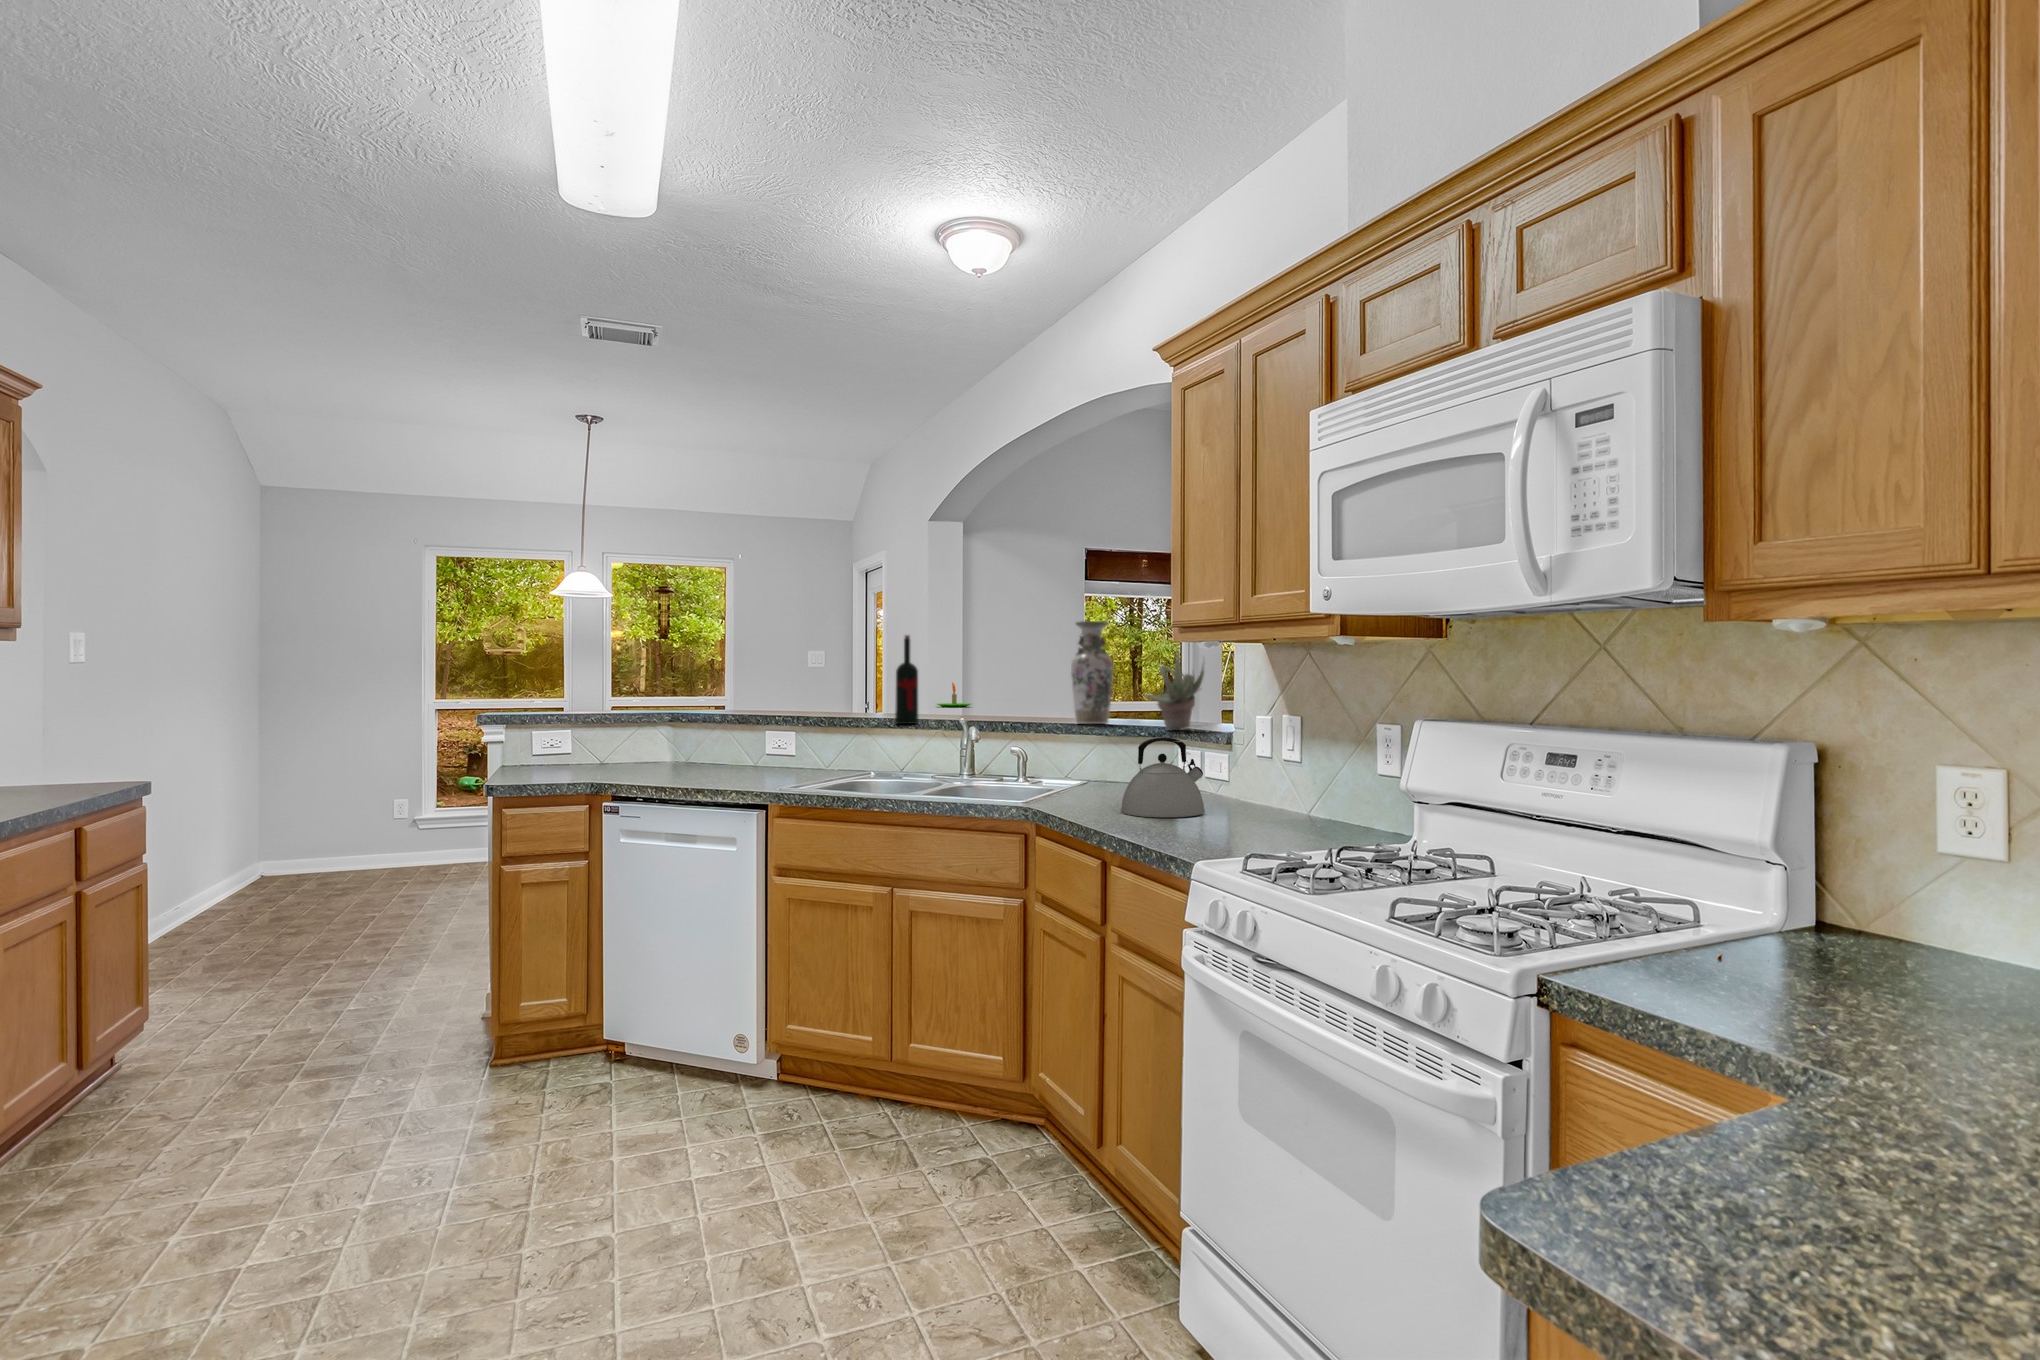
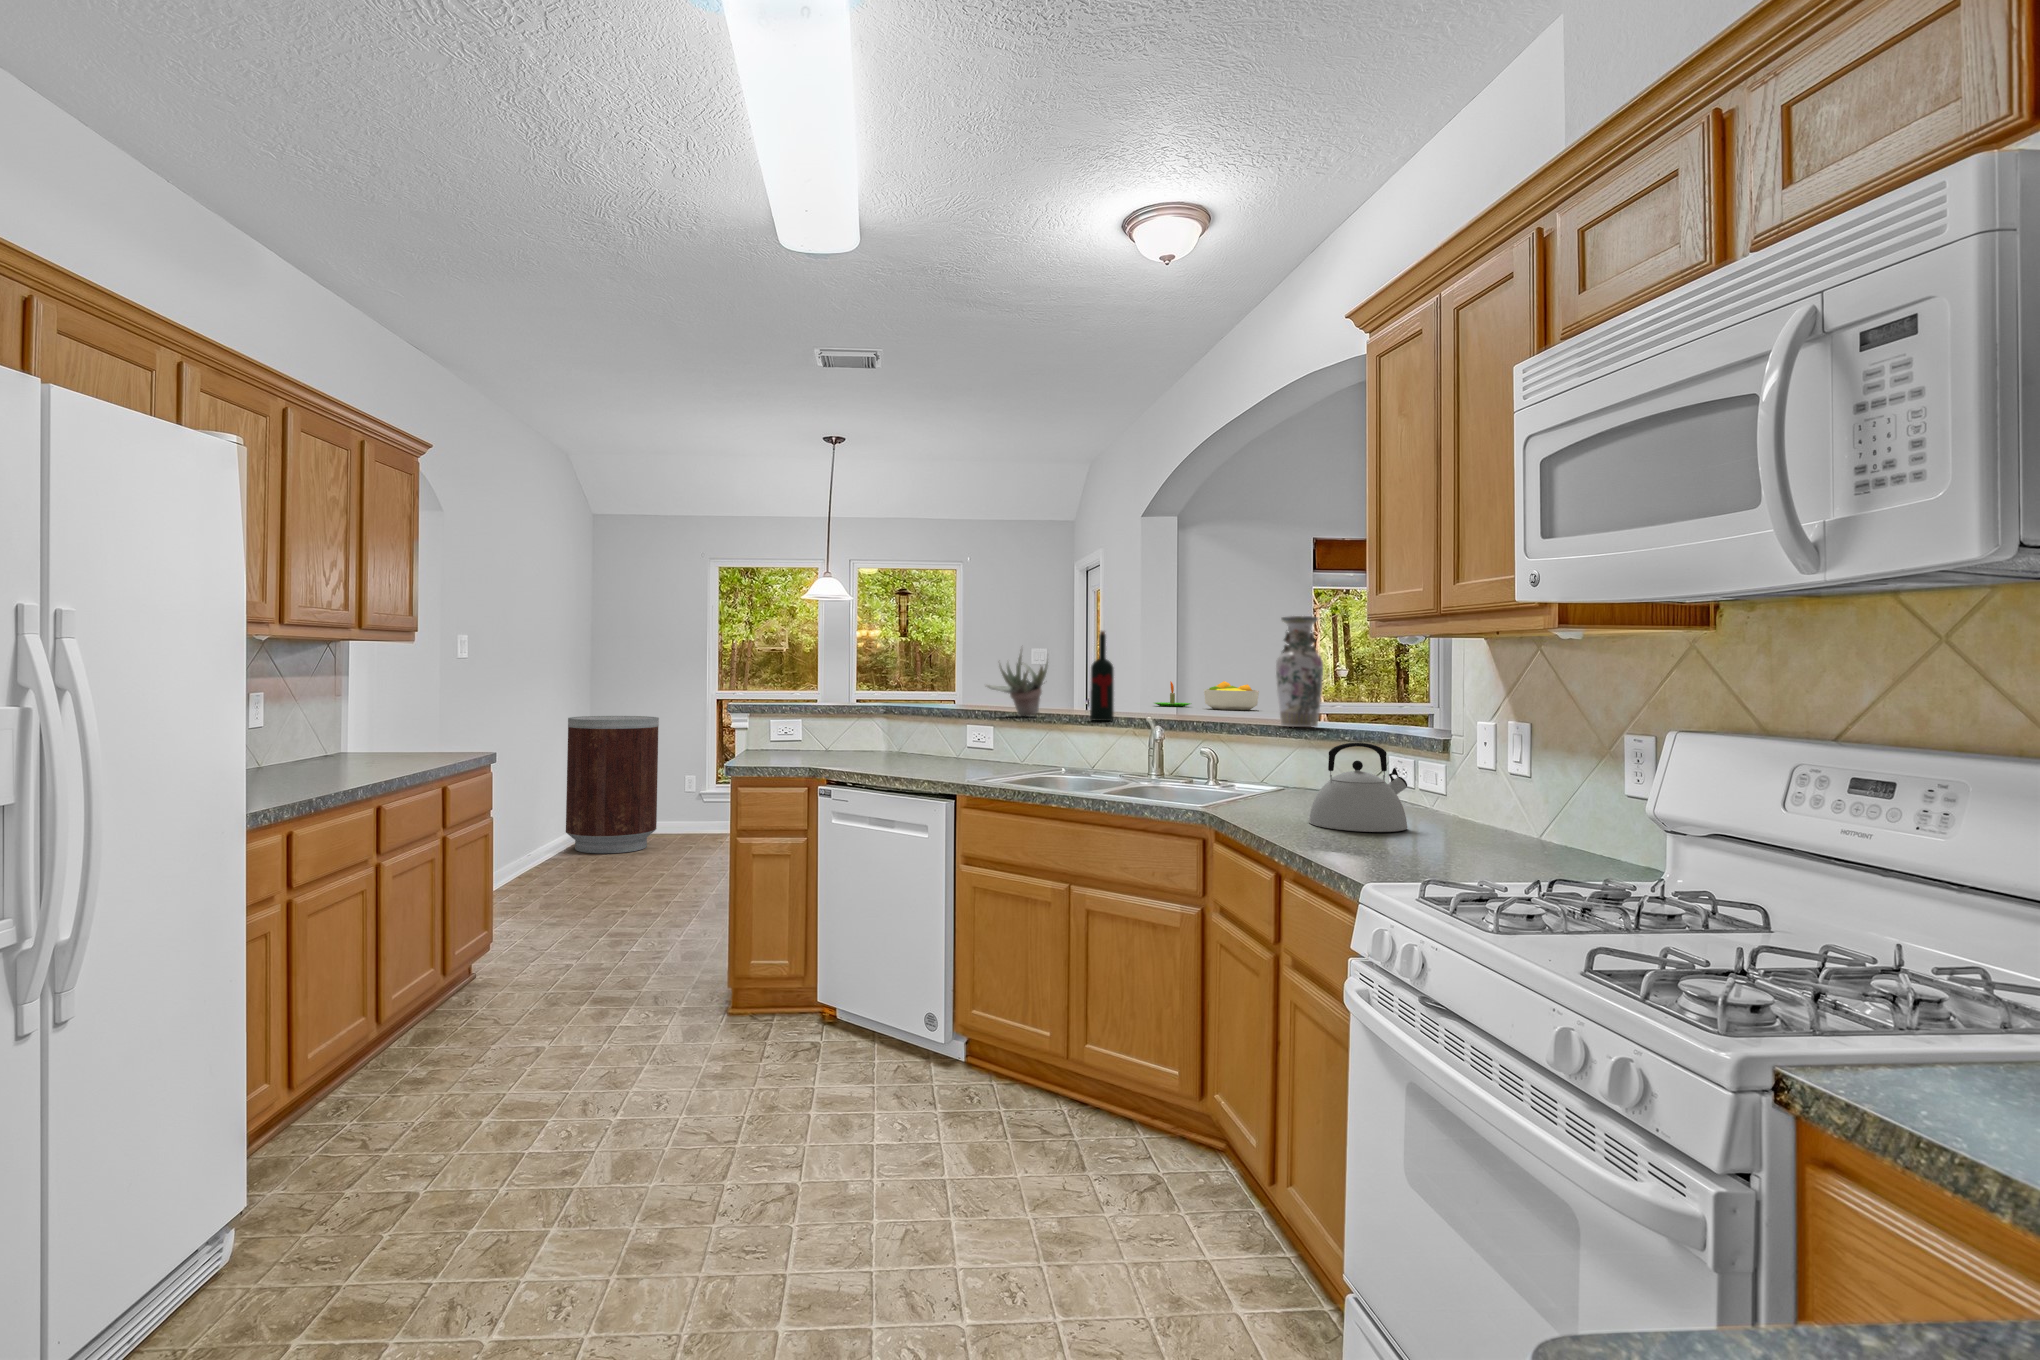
succulent plant: present [1144,649,1204,730] -> present [986,652,1048,716]
fruit bowl: none [986,681,1038,709] -> present [1204,681,1259,710]
trash can: none [233,734,362,900] -> present [566,716,659,853]

